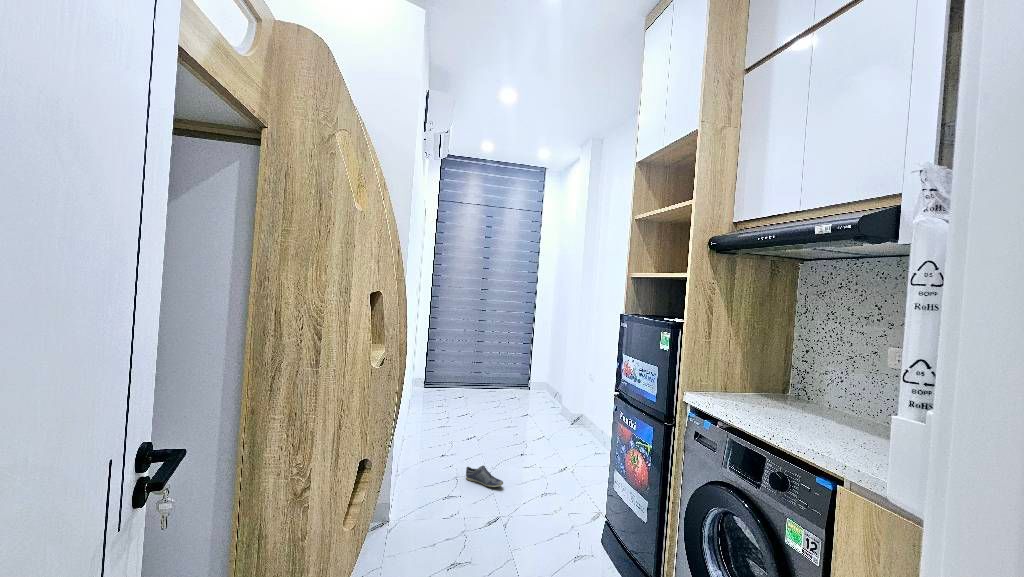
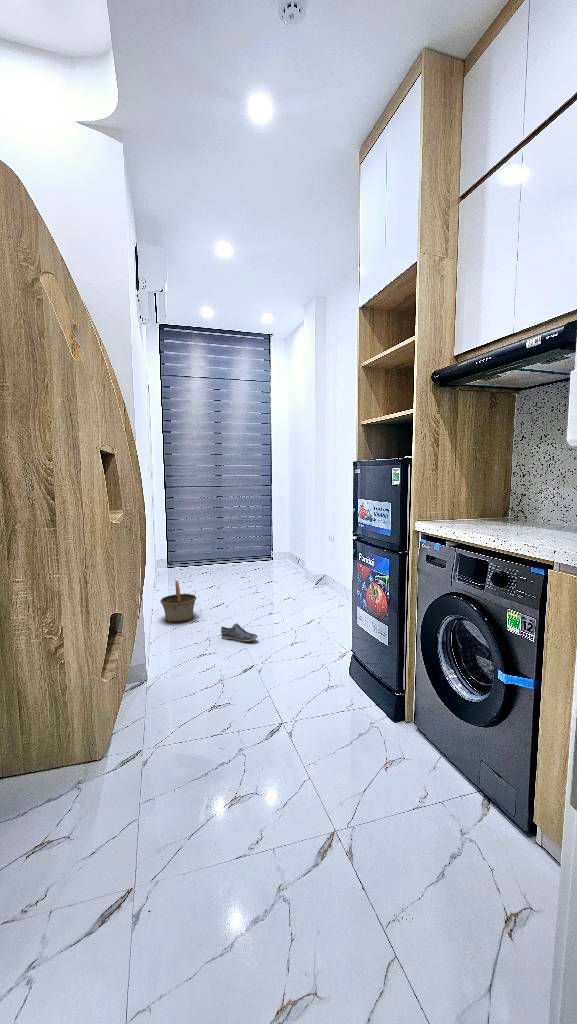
basket: none [408,410,445,454] -> present [160,581,196,623]

